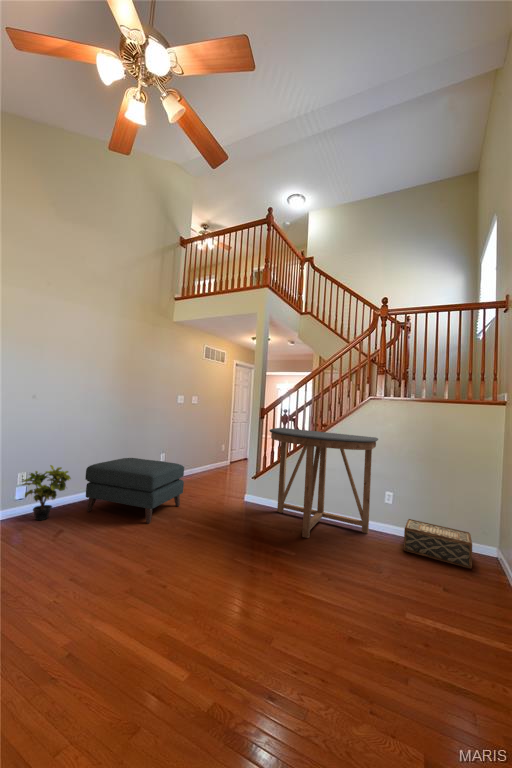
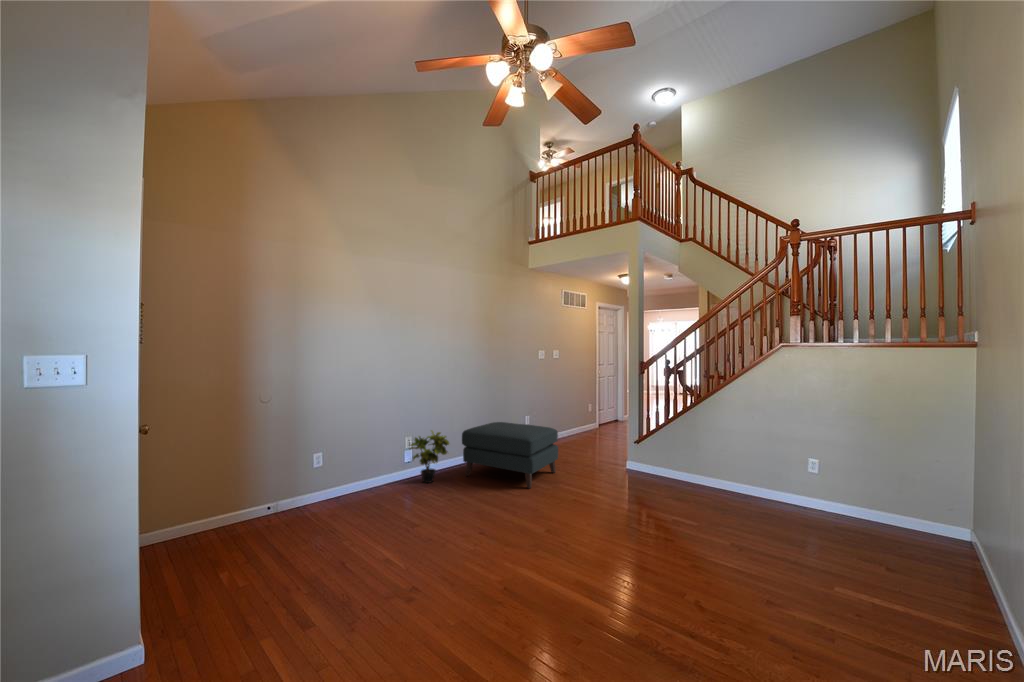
console table: present [269,428,378,538] -> none [653,385,794,509]
woven basket: present [404,519,472,569] -> none [834,491,930,550]

